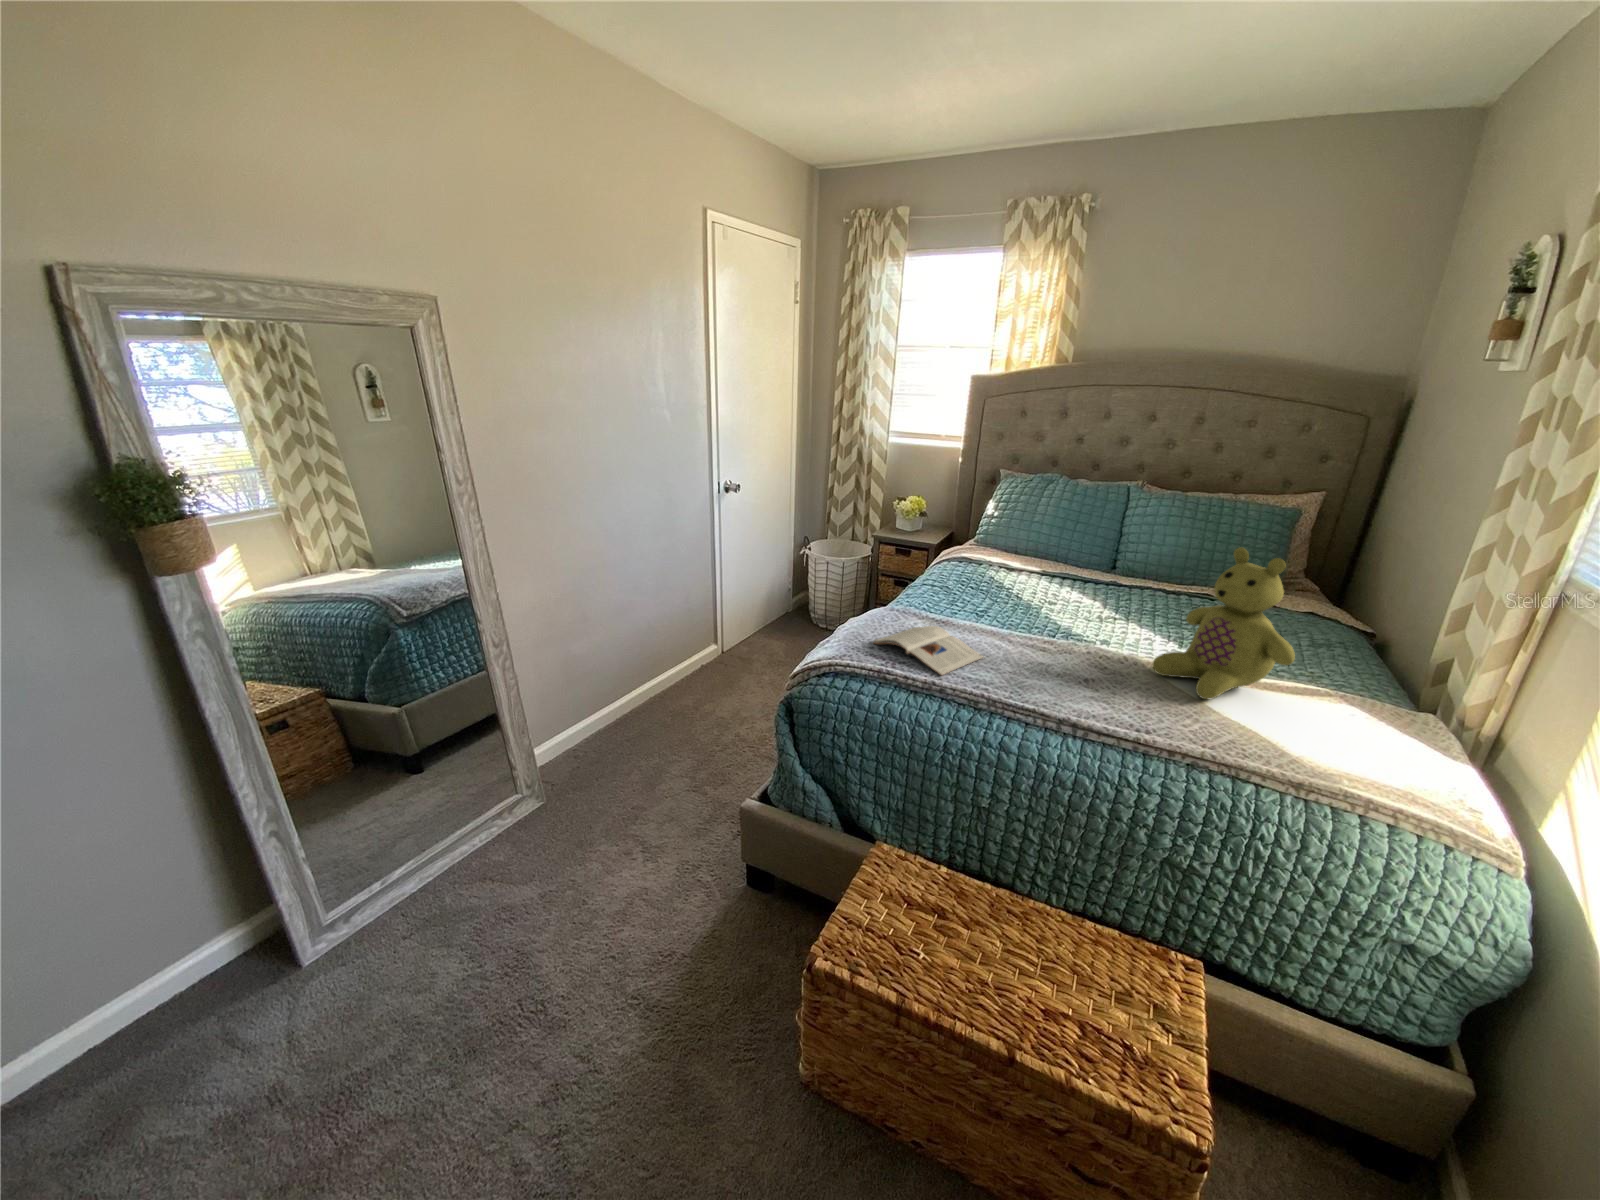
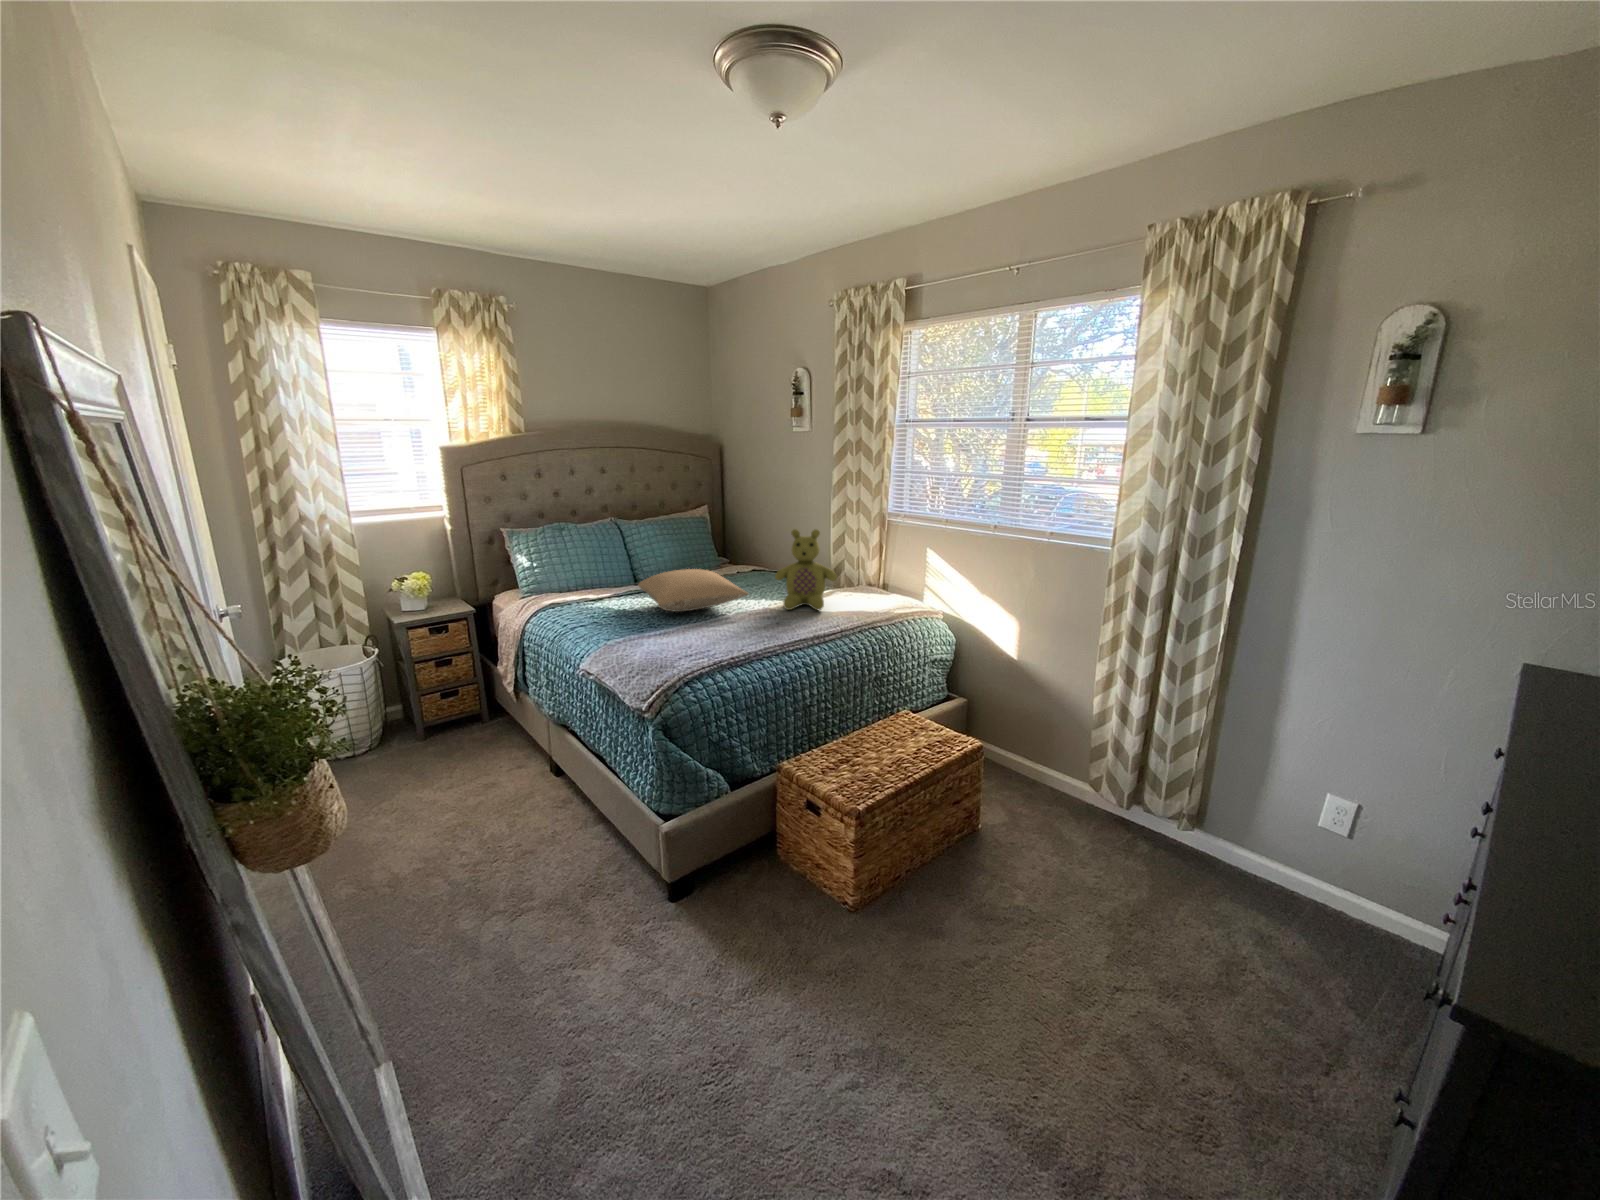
pillow: none [977,557,1149,624] -> present [638,569,748,612]
magazine: present [873,626,983,675] -> none [665,631,739,658]

